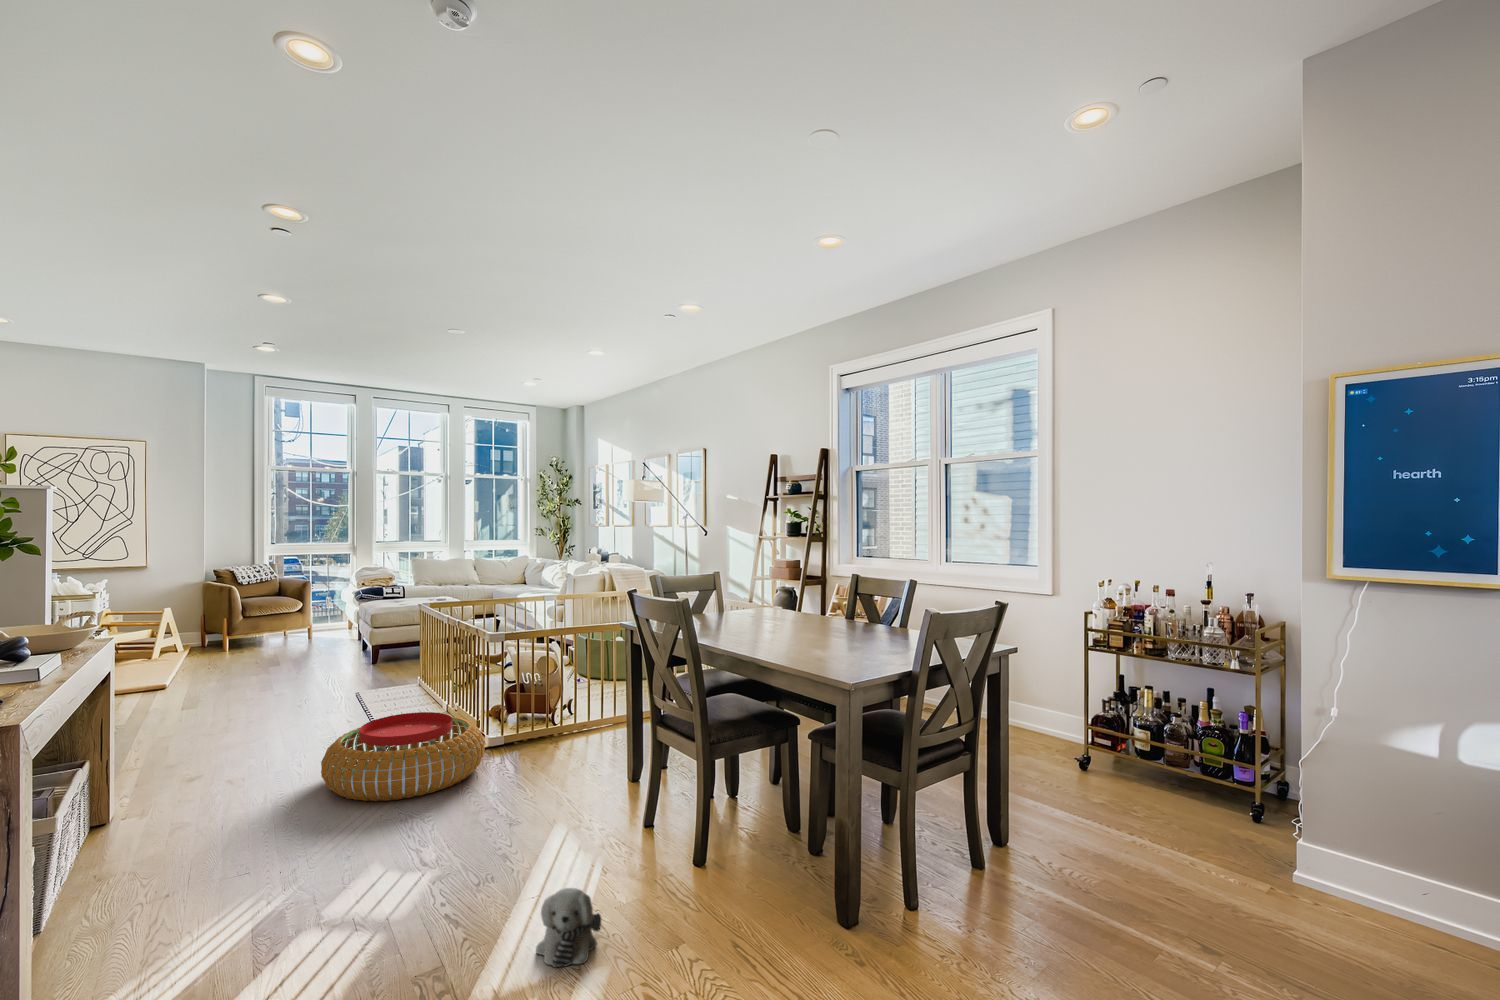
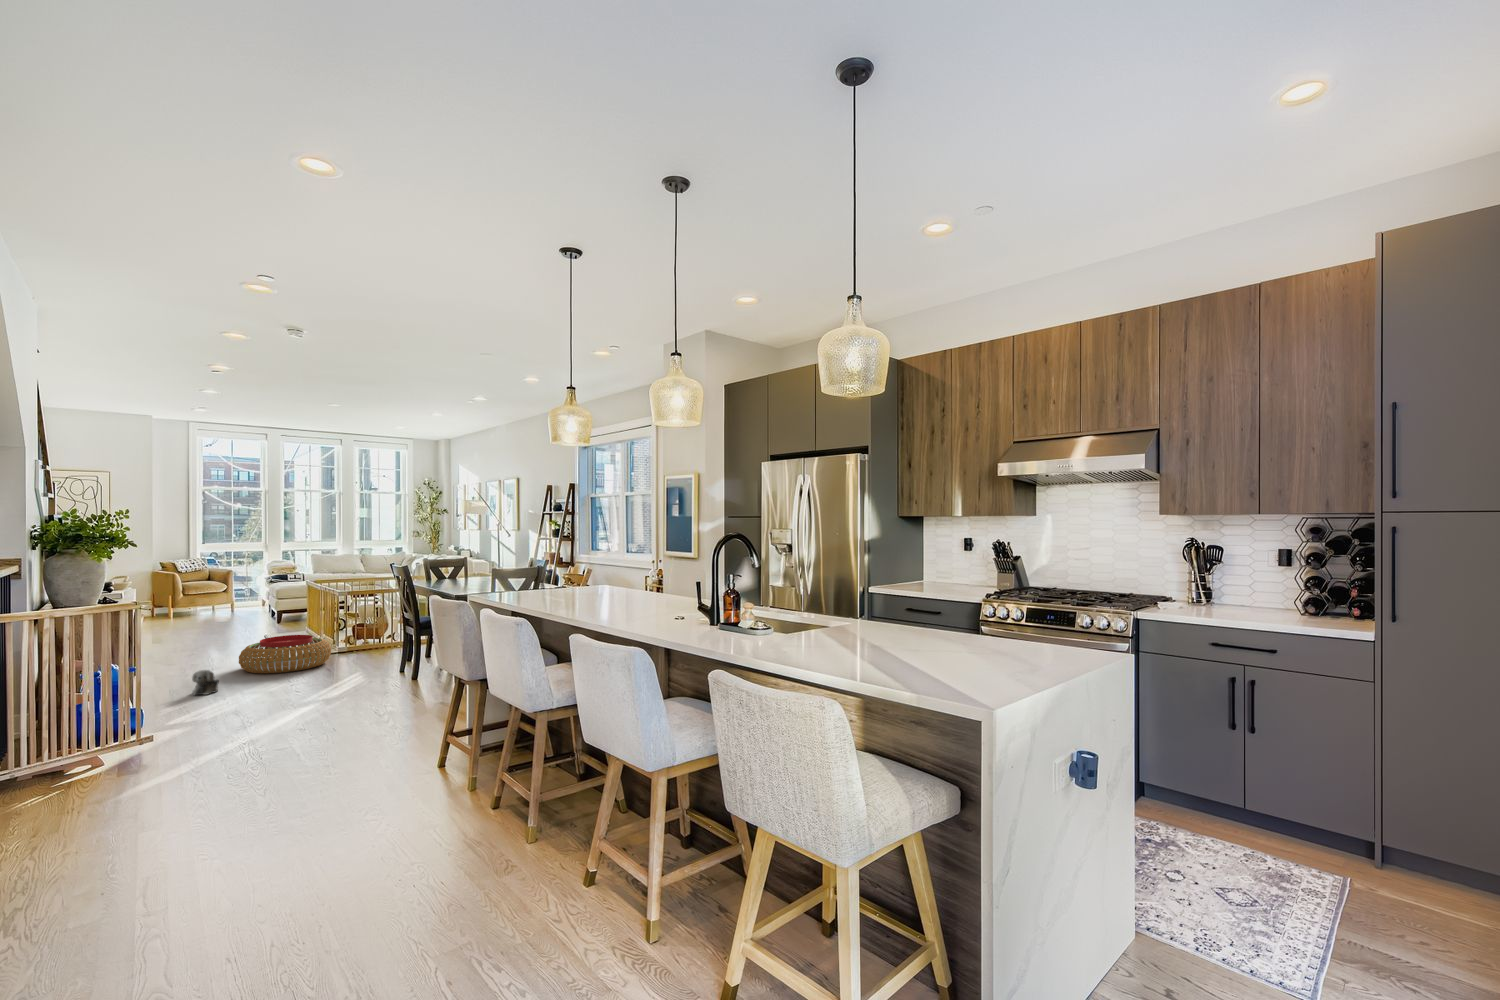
plush toy: present [536,888,601,967] -> present [192,670,219,695]

